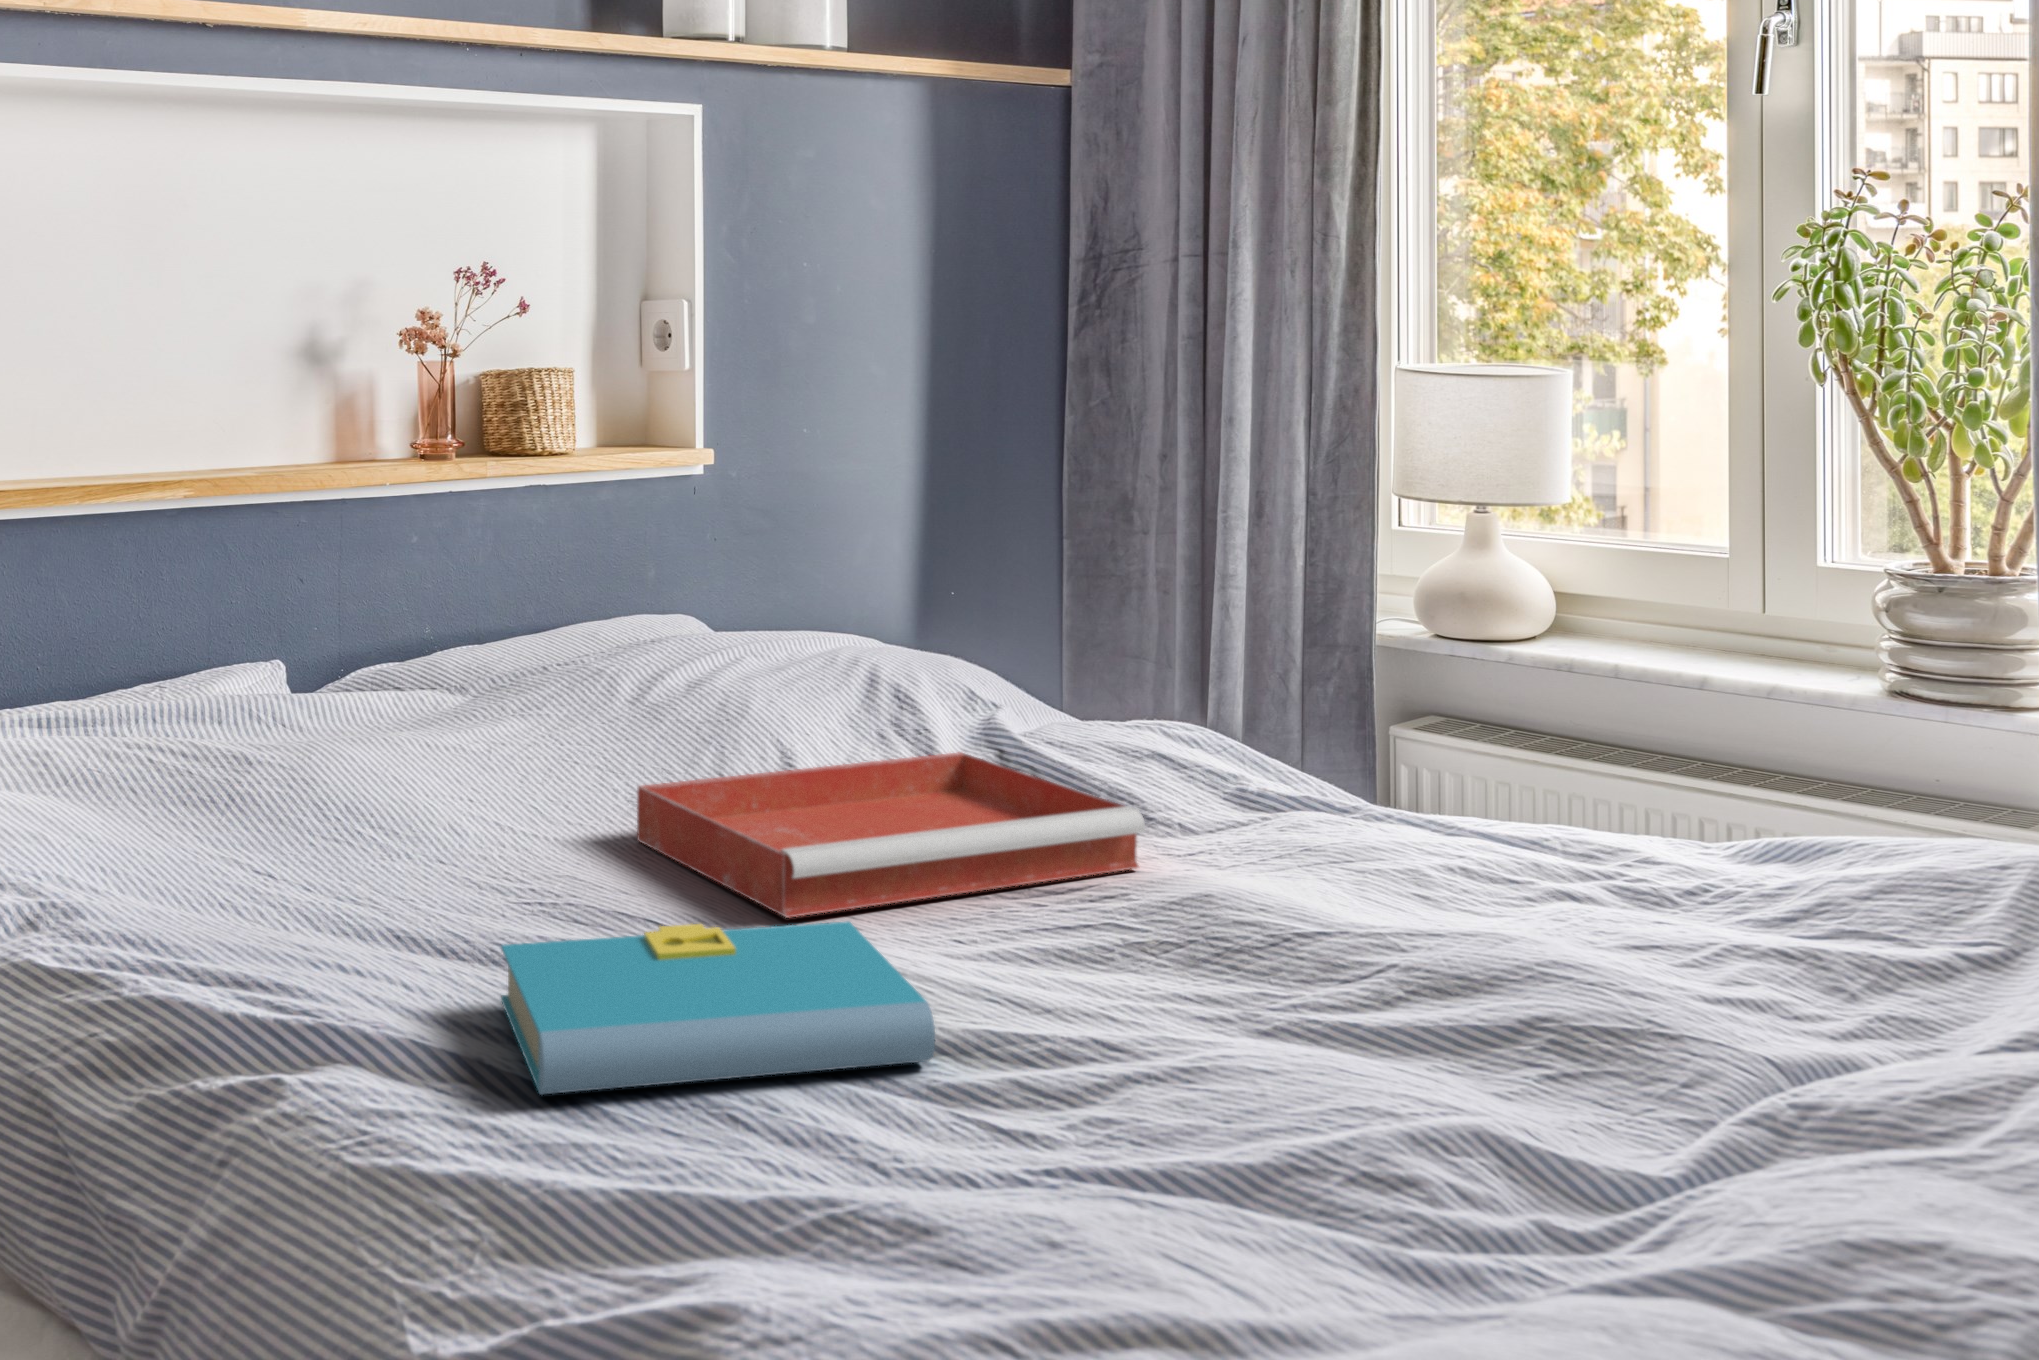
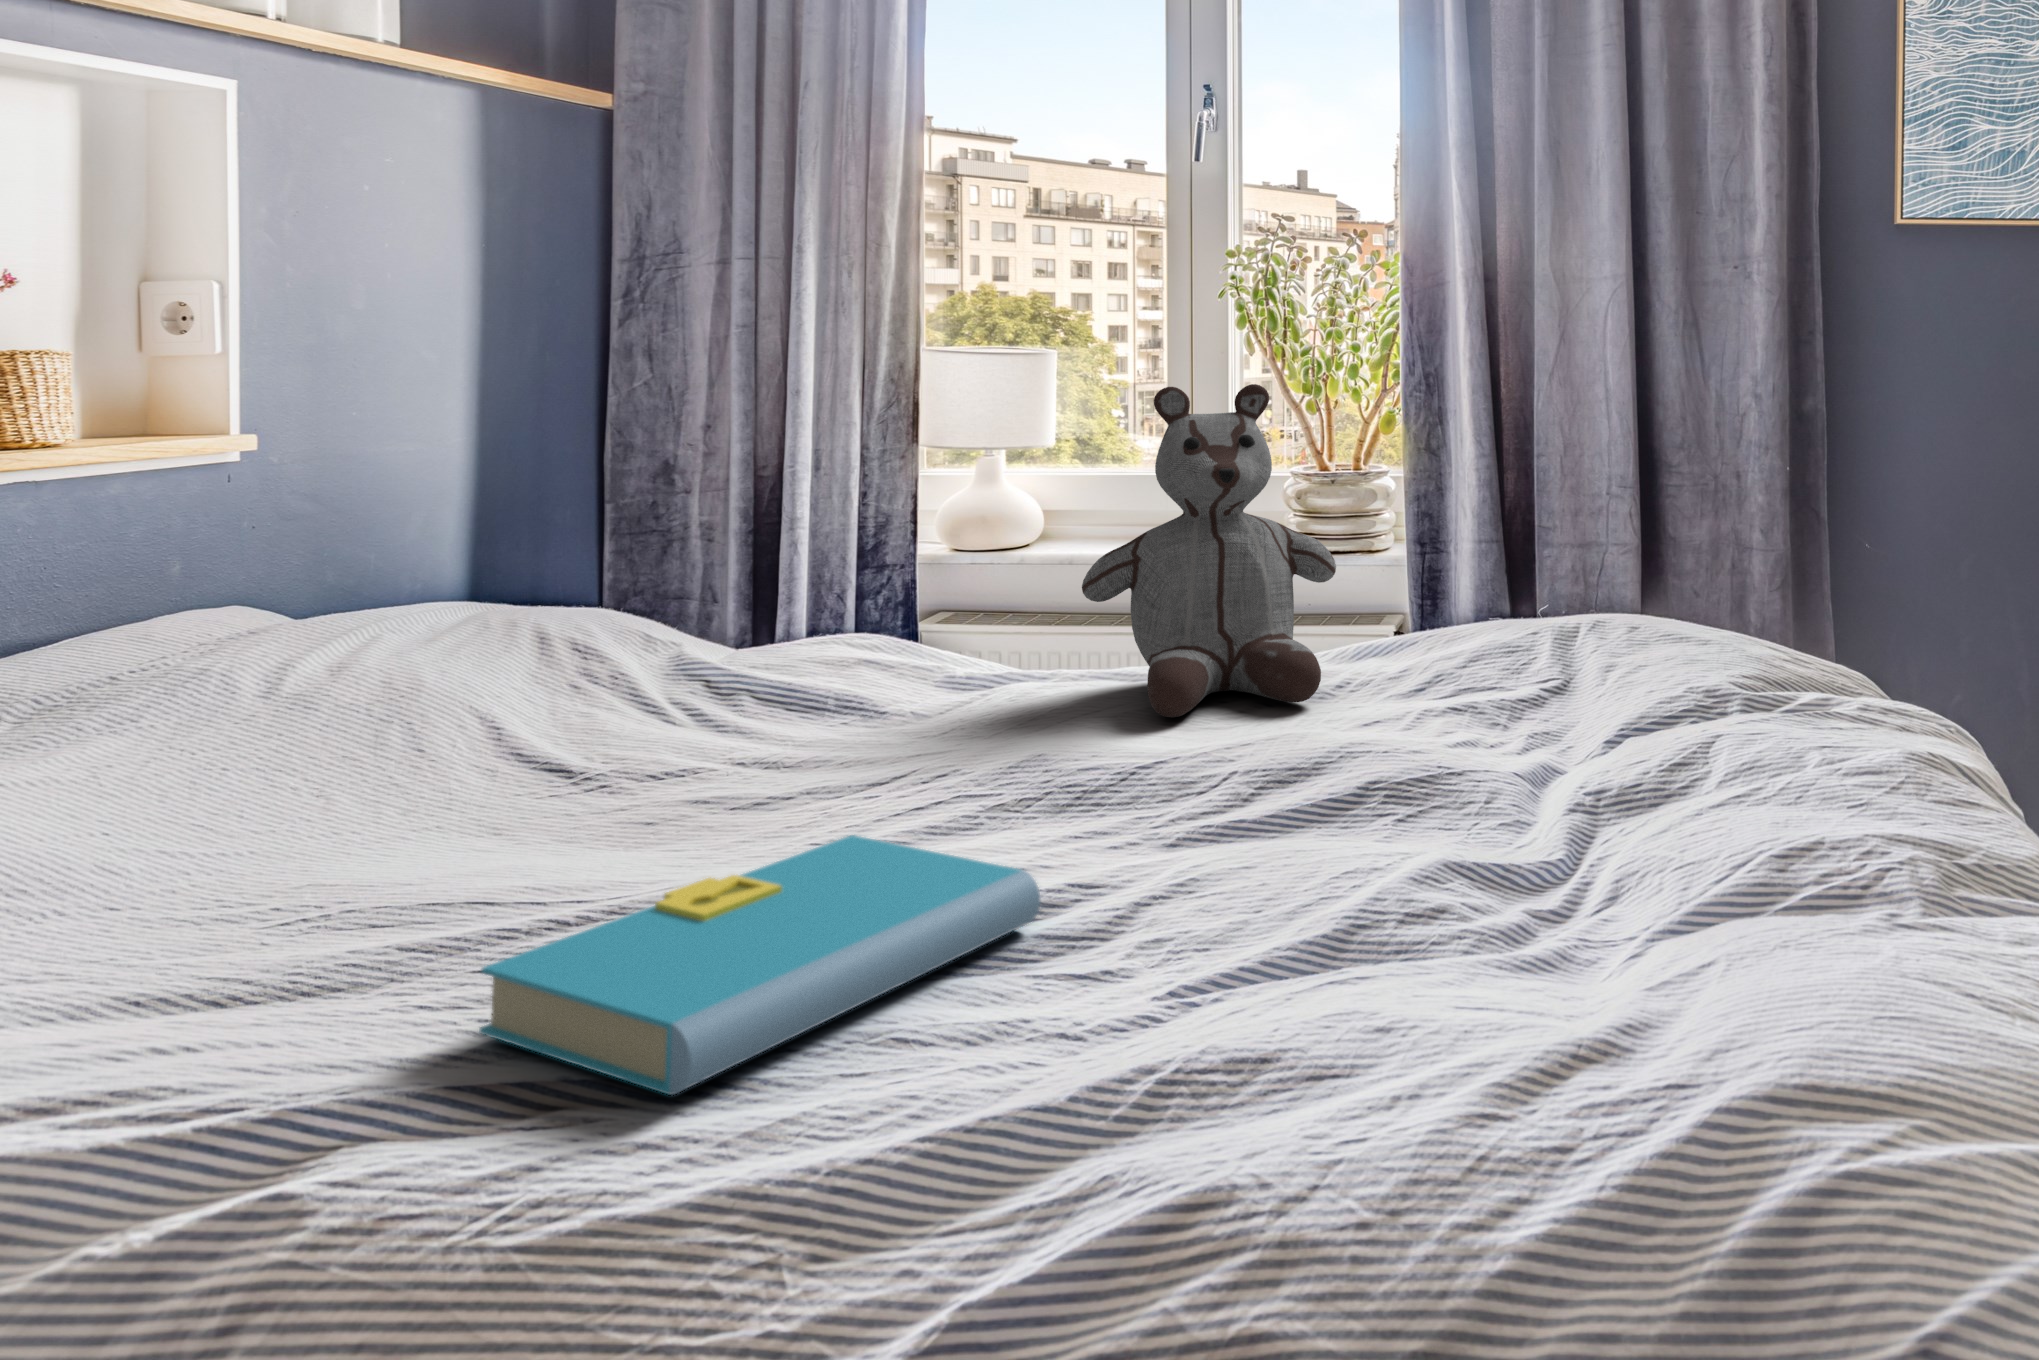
stuffed bear: none [1309,456,1663,914] -> present [1082,384,1336,718]
tray: present [637,752,1145,918] -> none [415,690,989,863]

